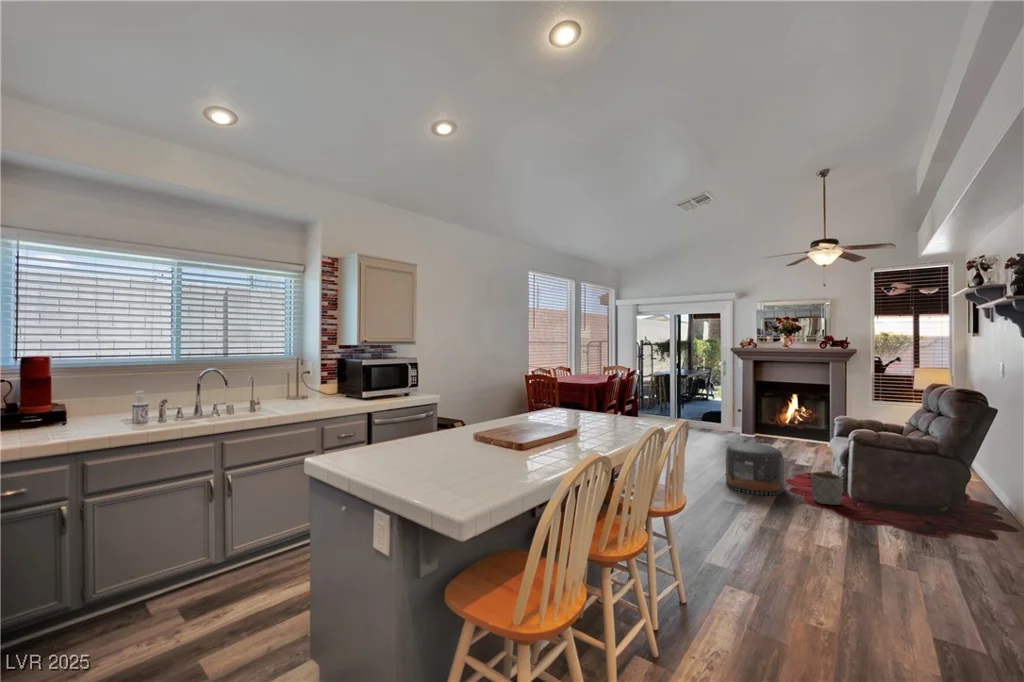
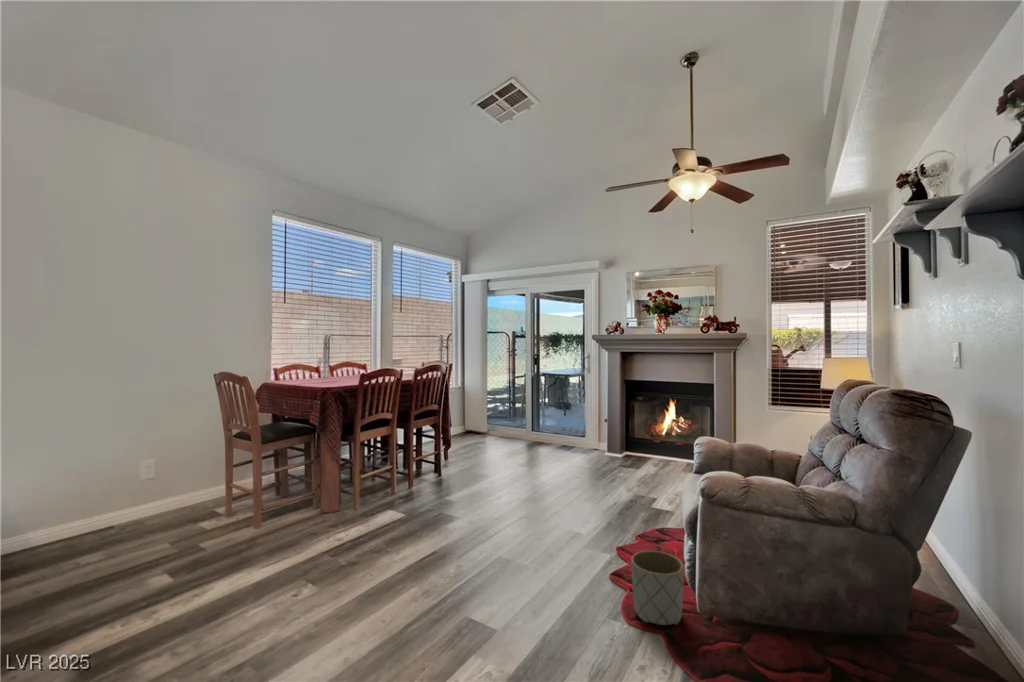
pouf: present [726,443,784,495] -> none [502,488,596,597]

